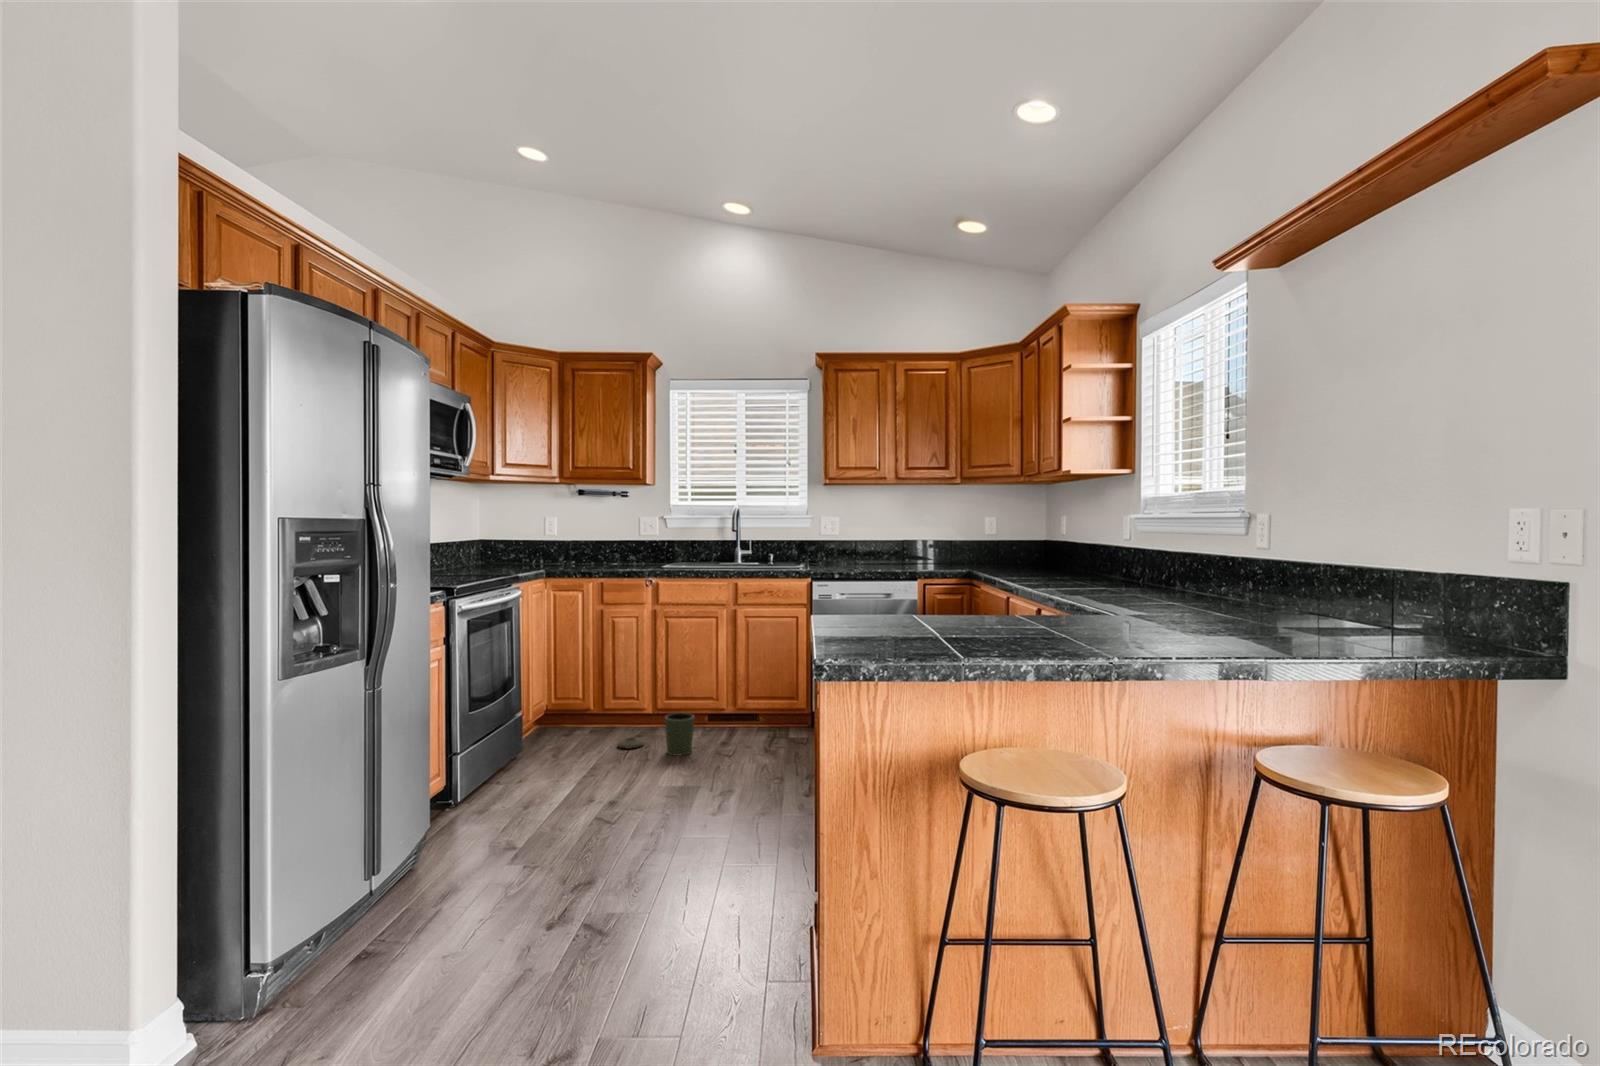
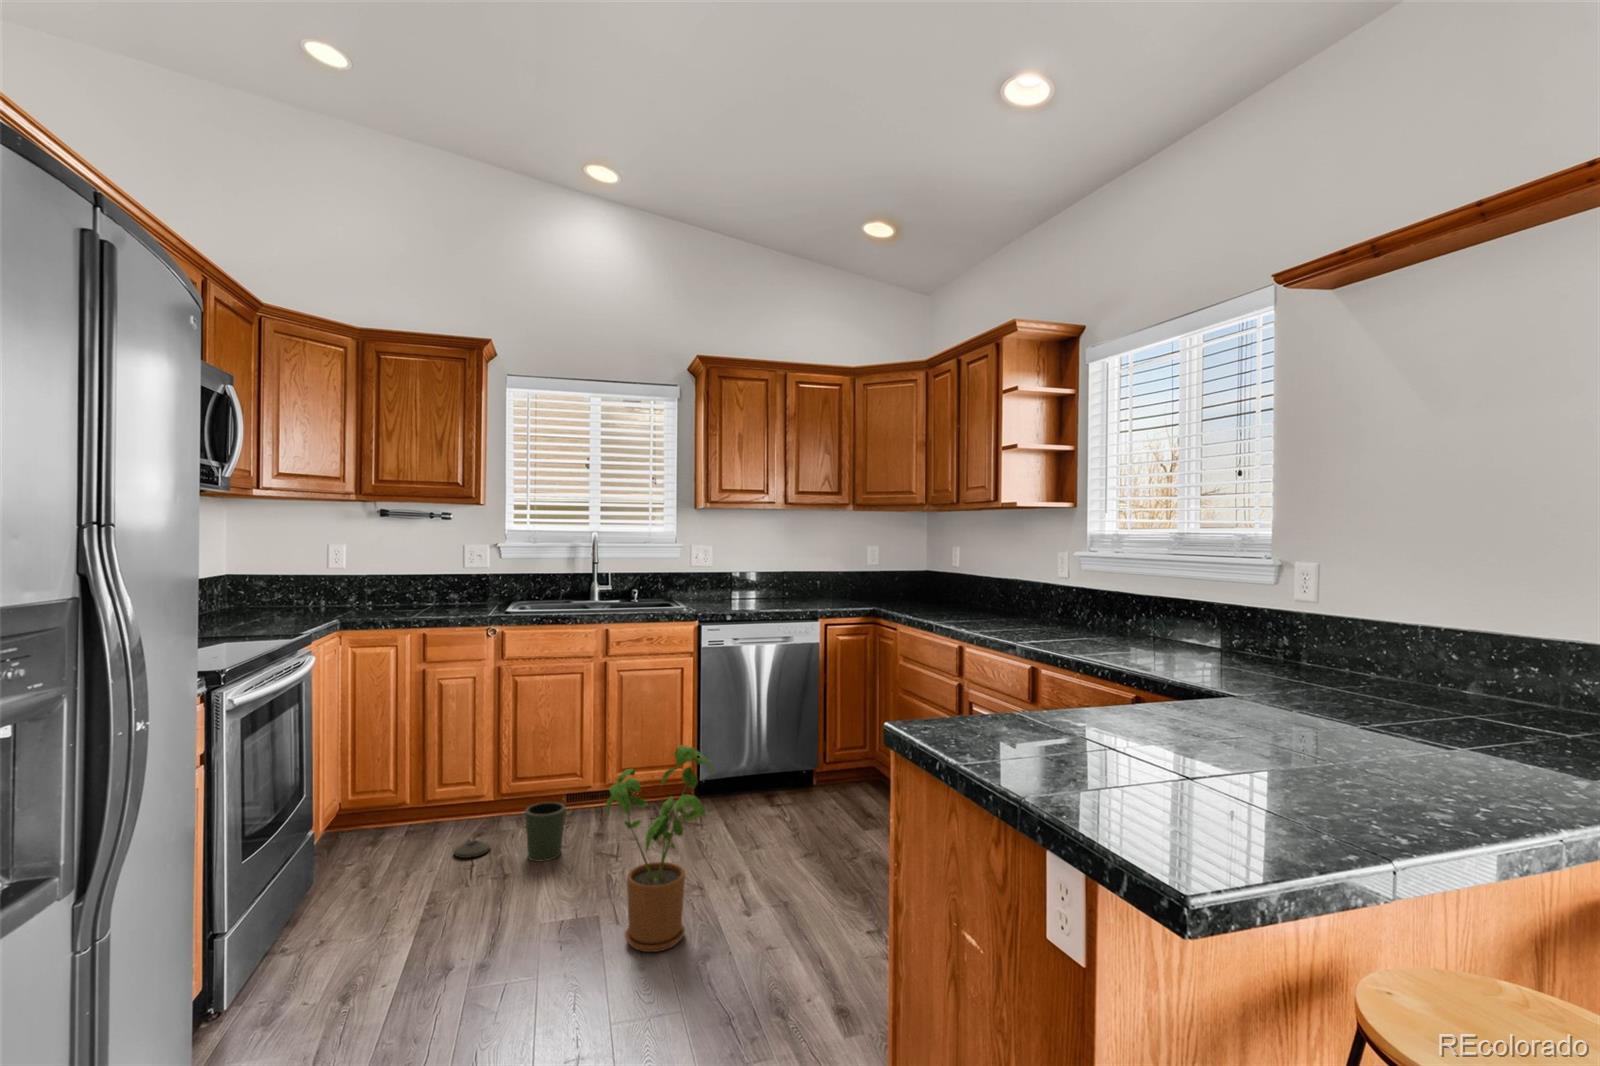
house plant: none [700,663,782,815] -> present [606,745,713,952]

